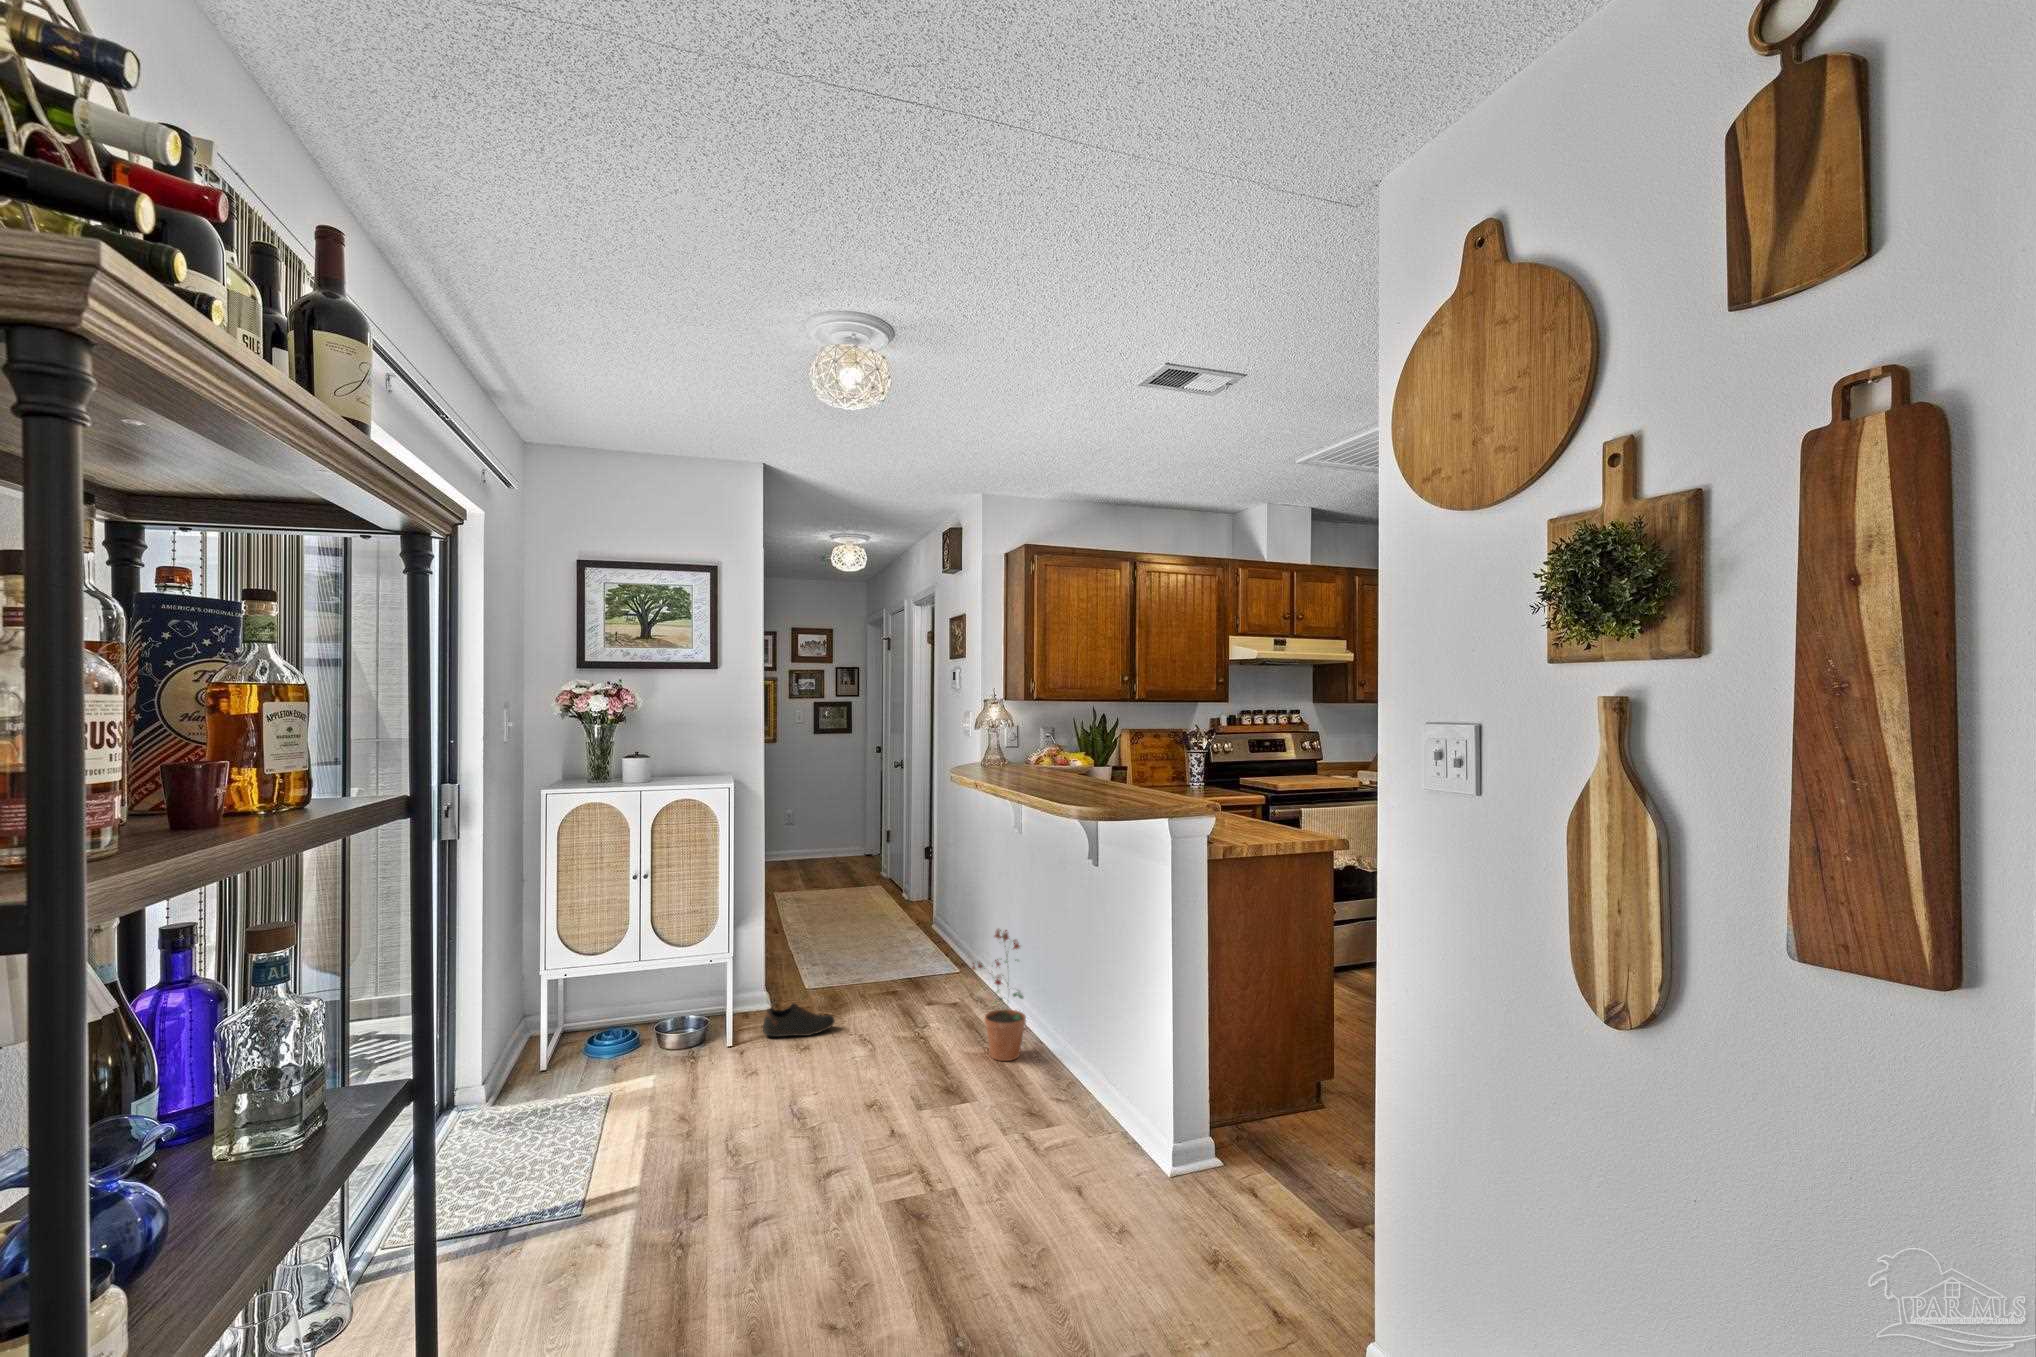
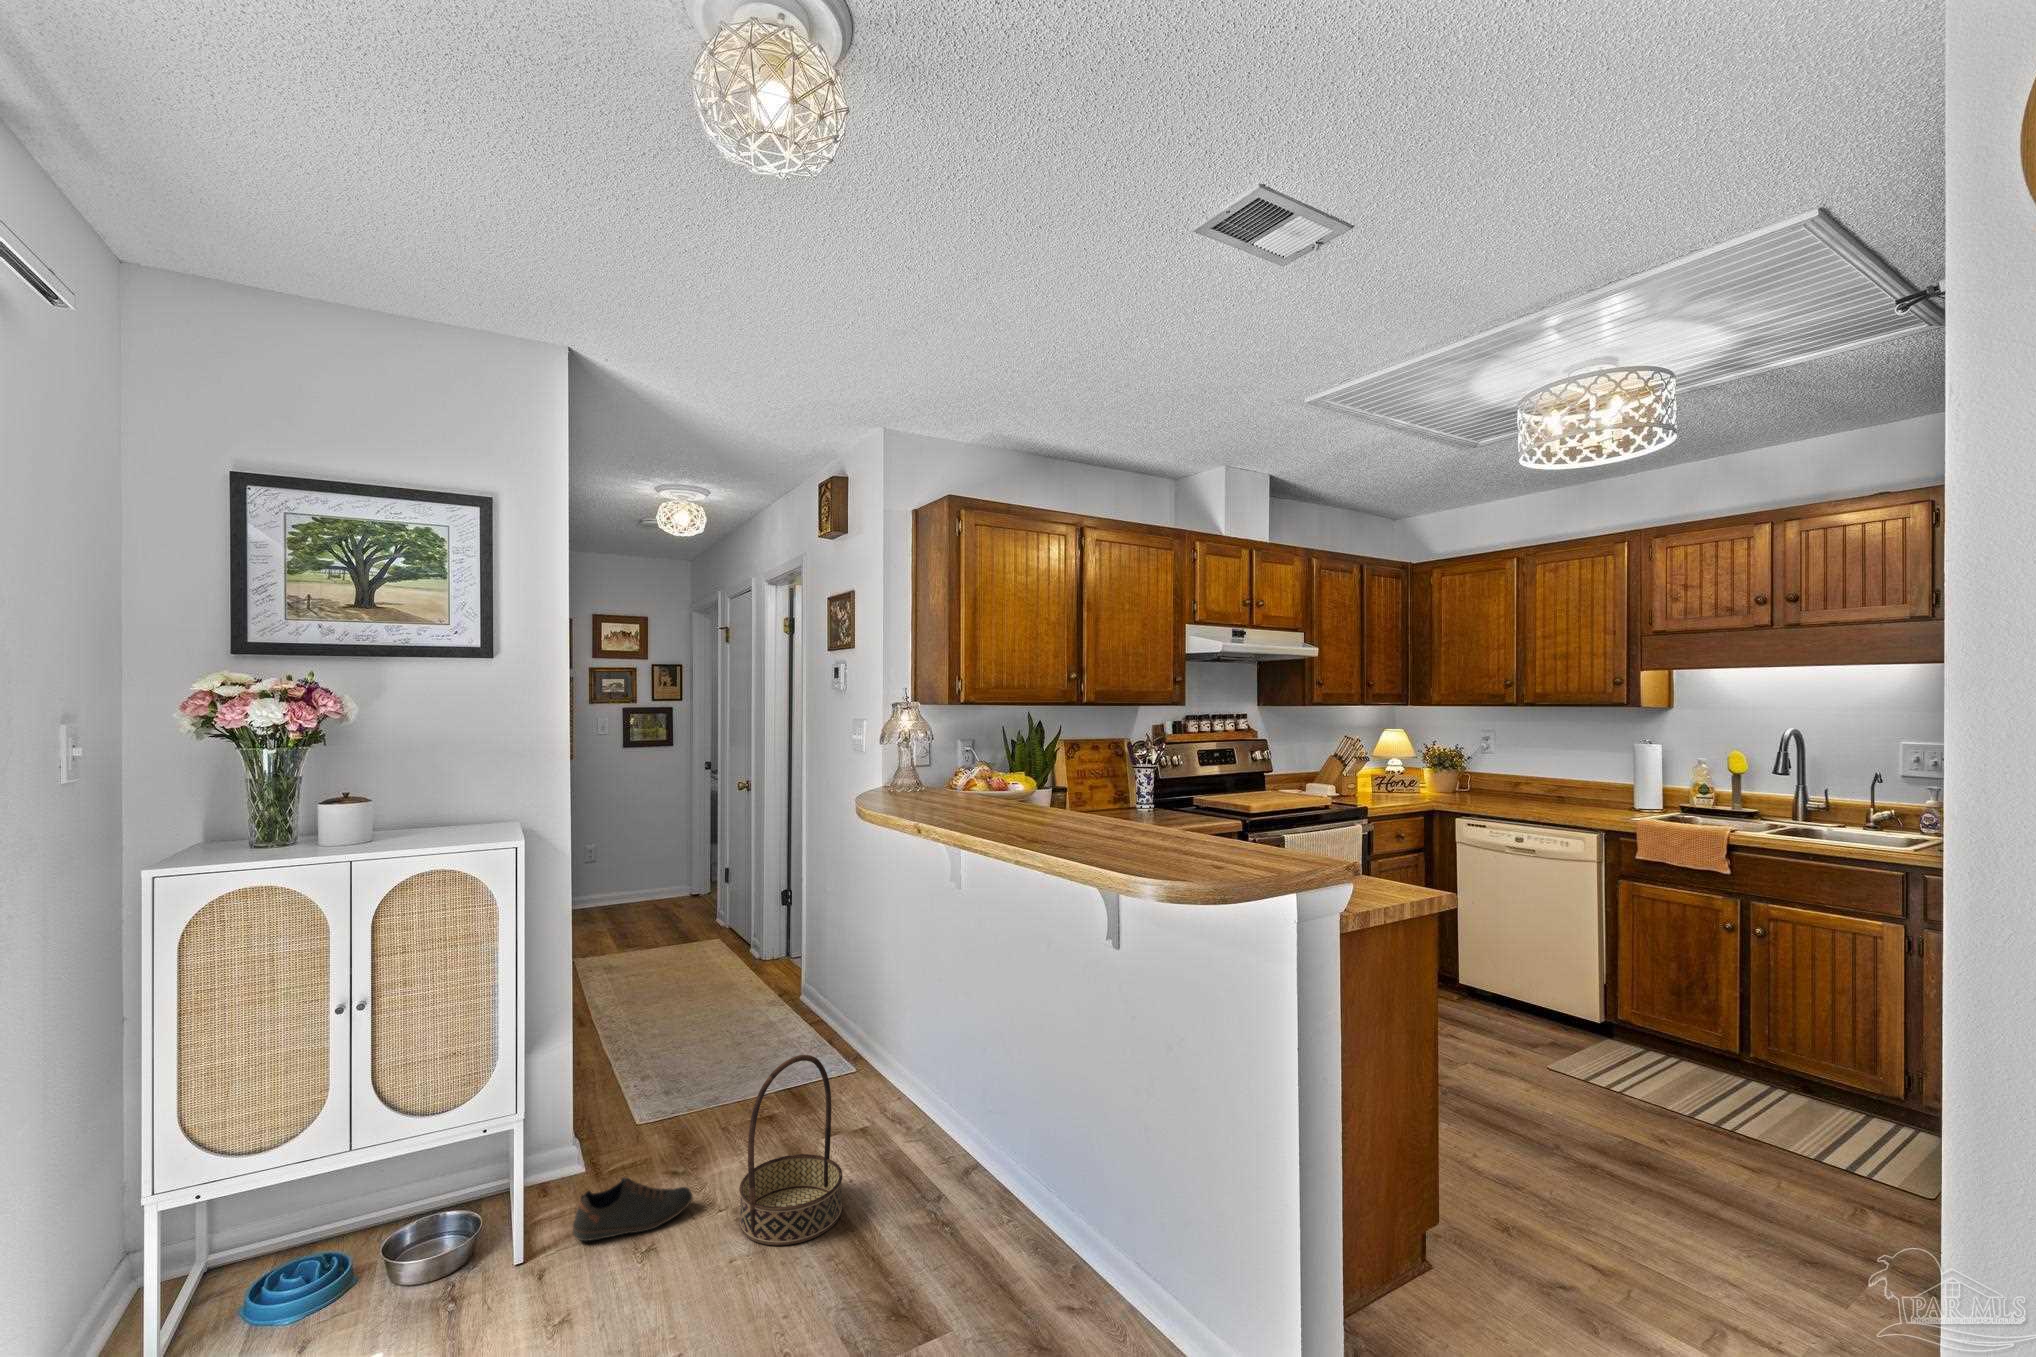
potted plant: present [972,929,1026,1061] -> none [912,1040,1008,1248]
basket: none [862,933,928,1049] -> present [739,1055,843,1246]

